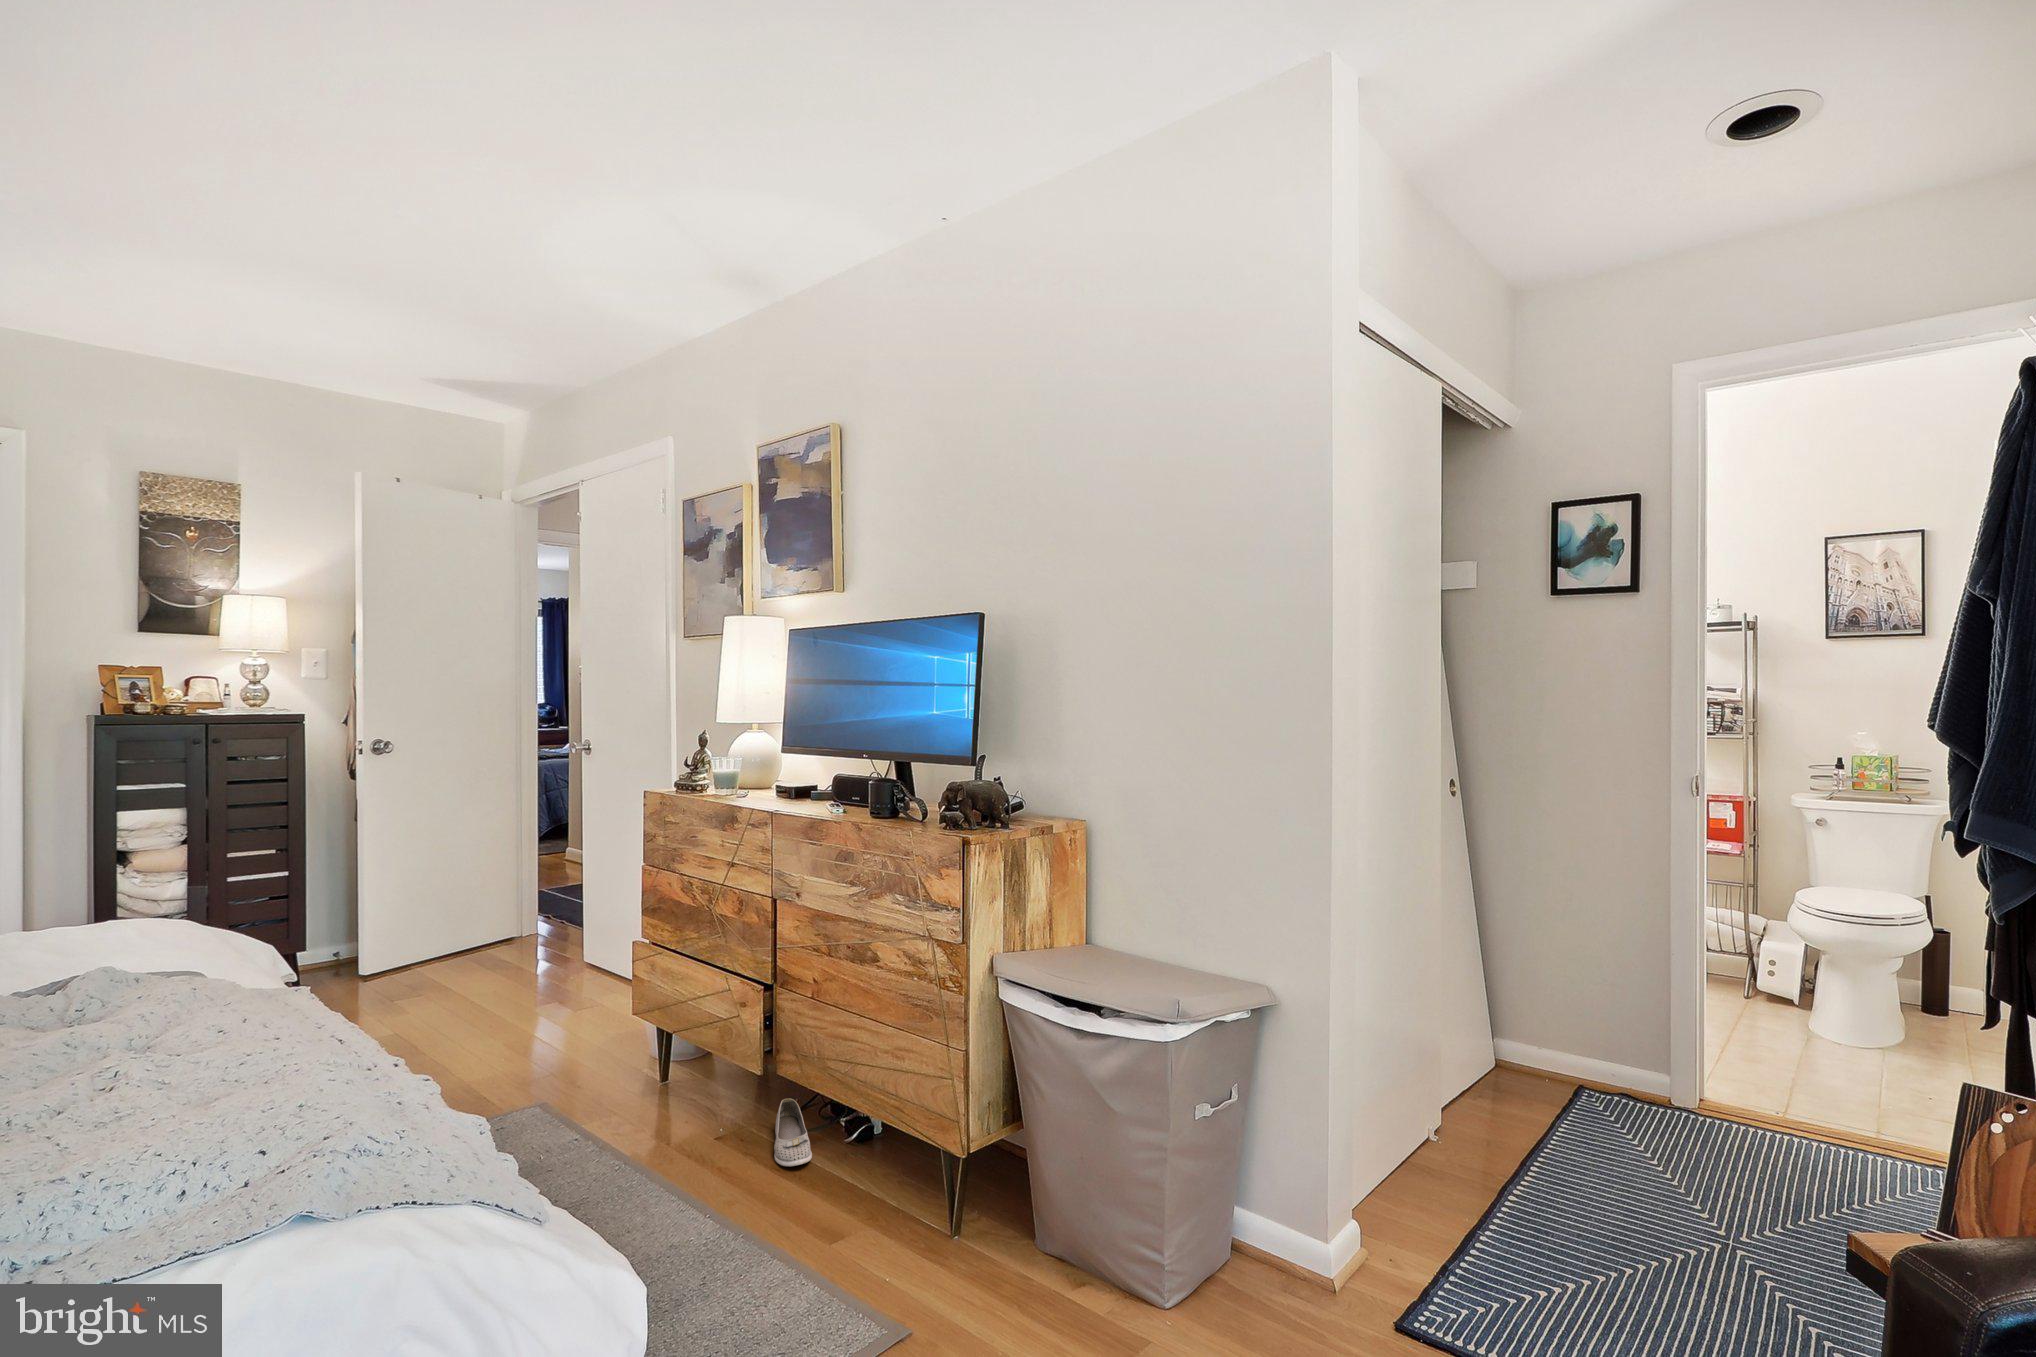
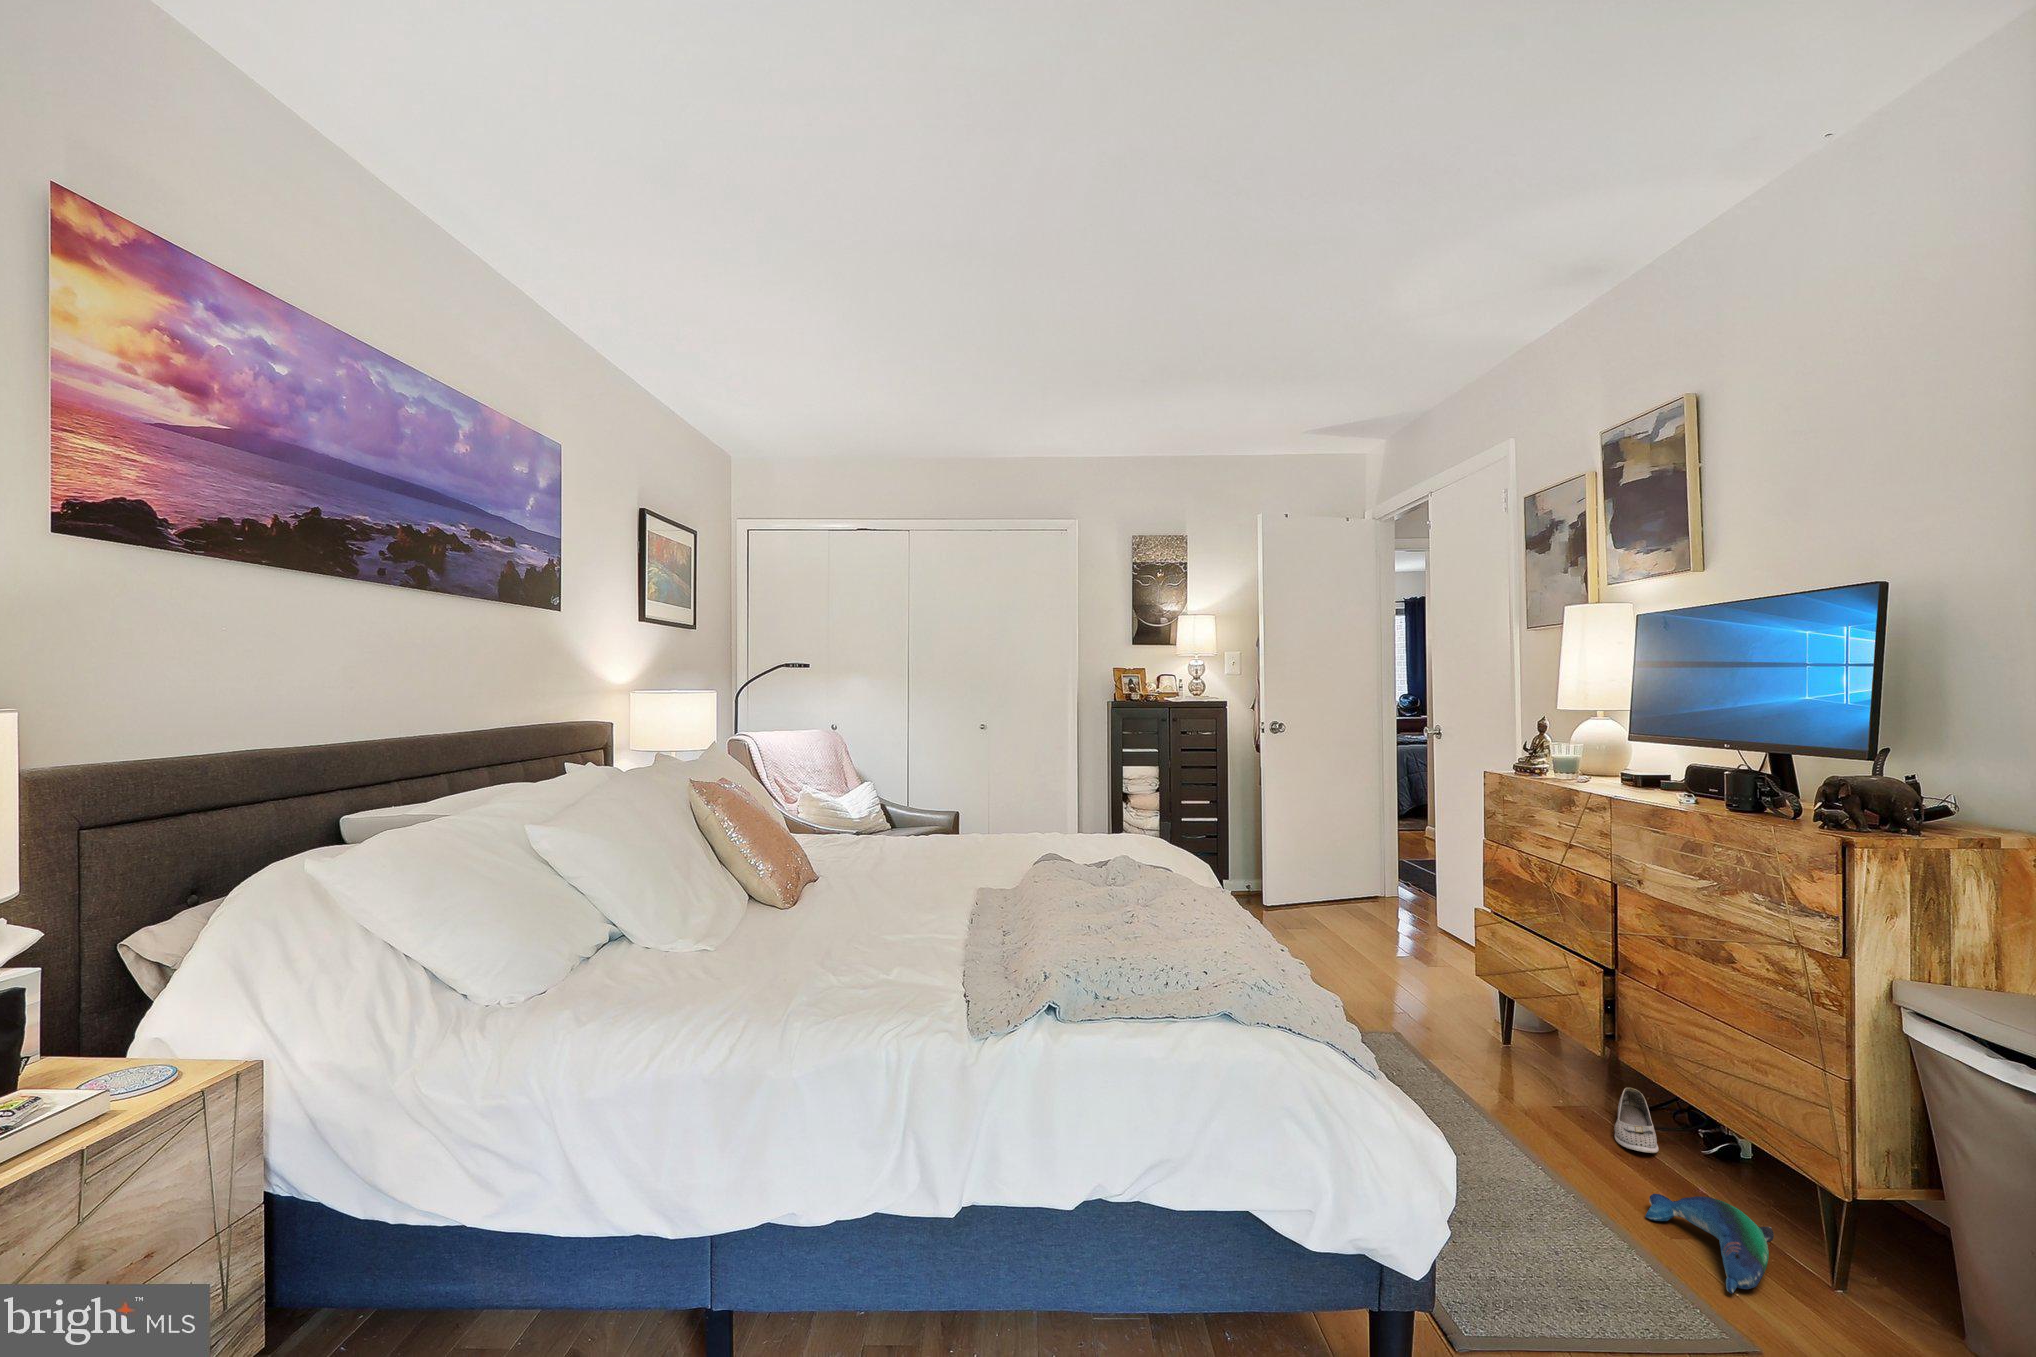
plush toy: none [808,1196,910,1292] -> present [1645,1194,1774,1294]

